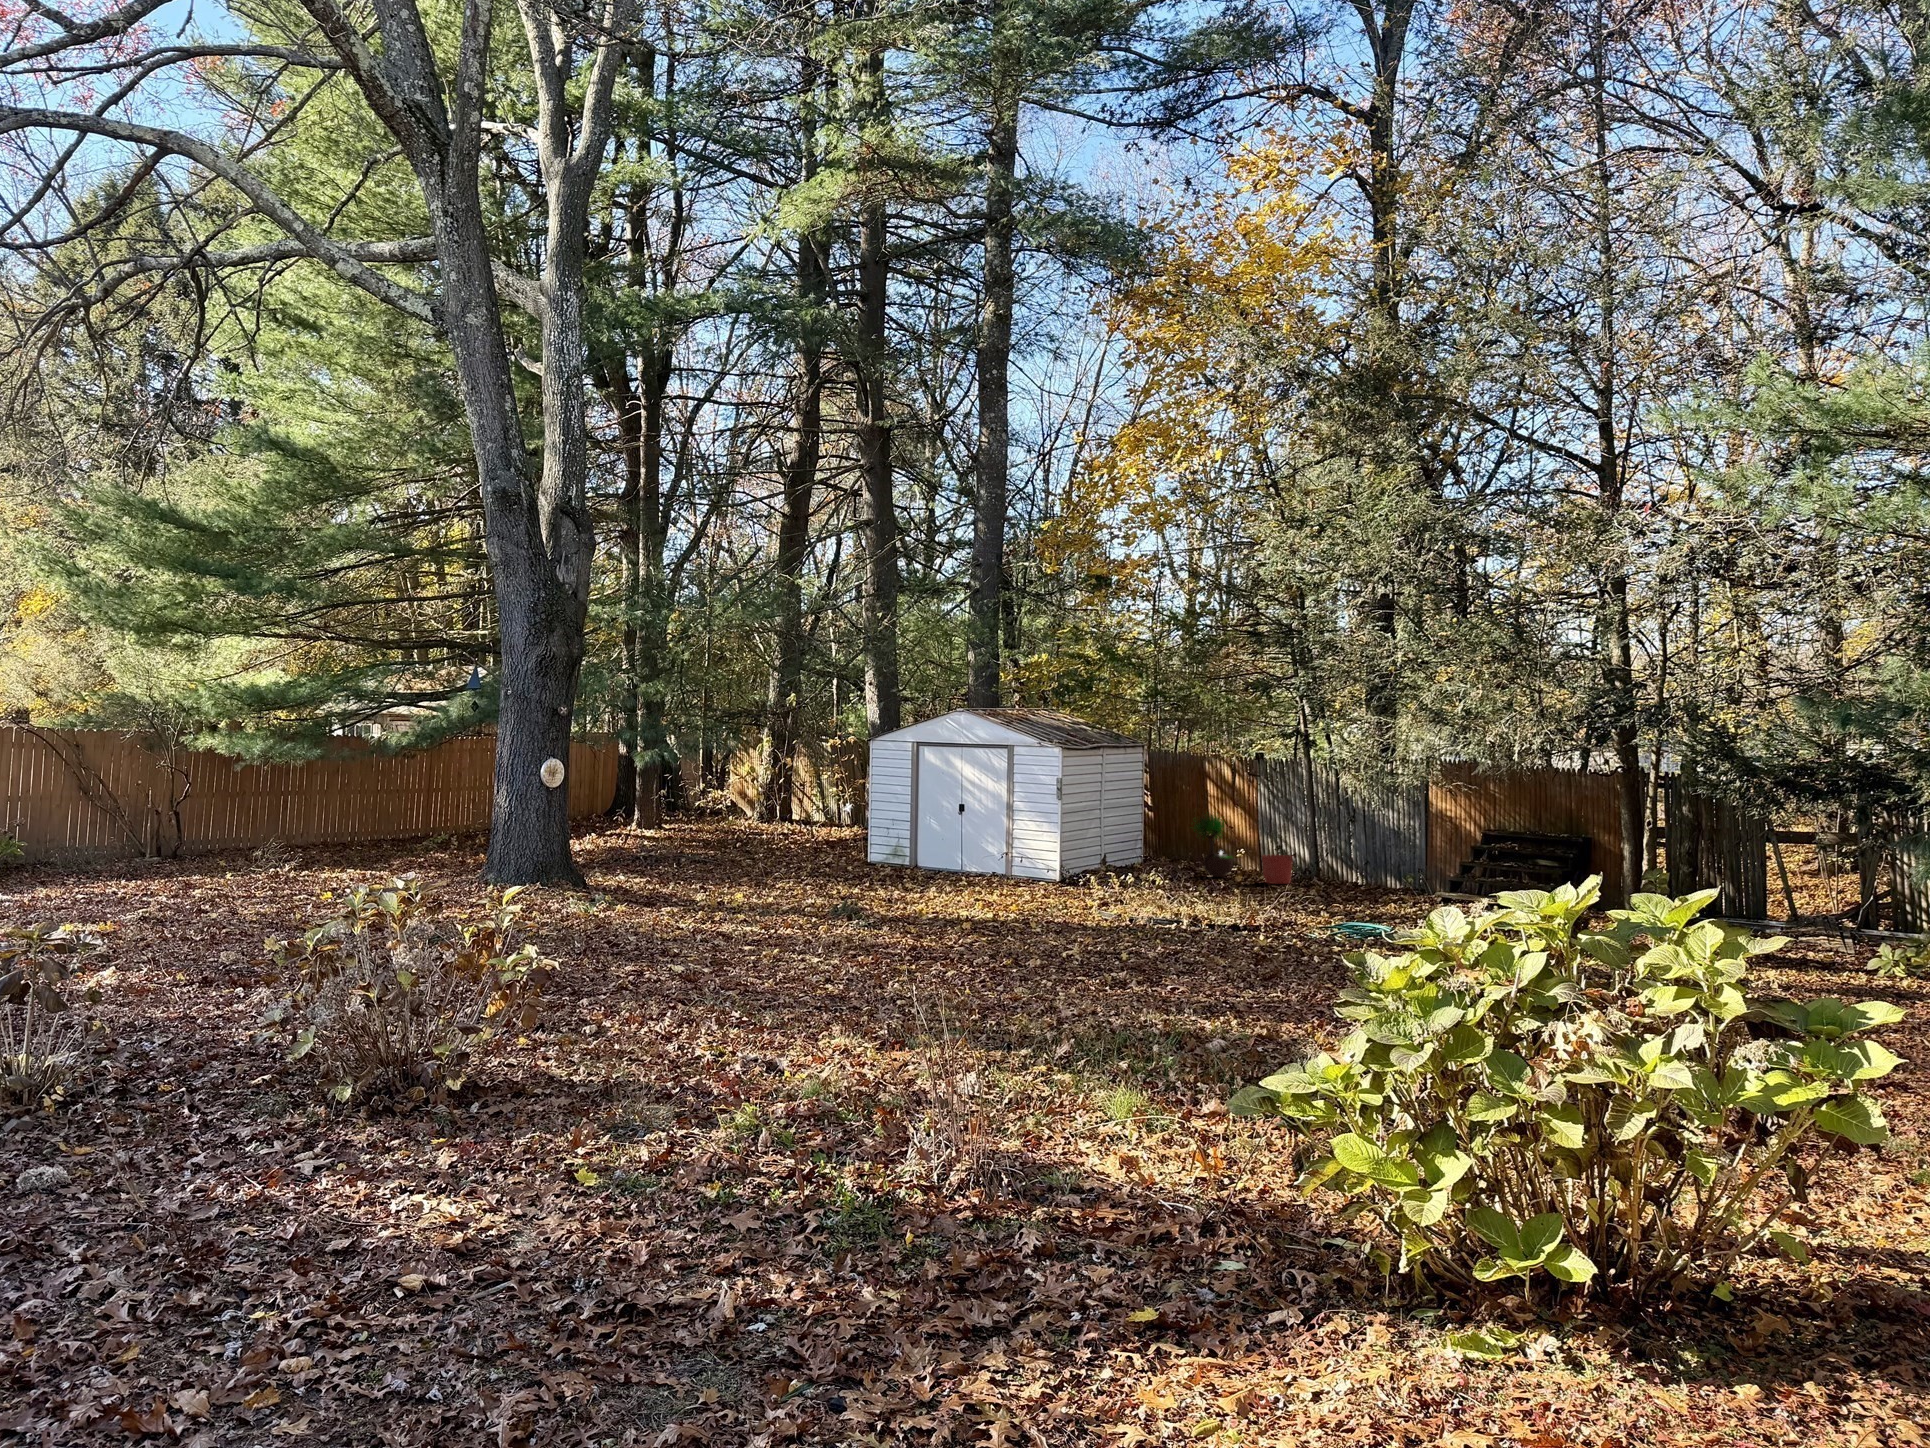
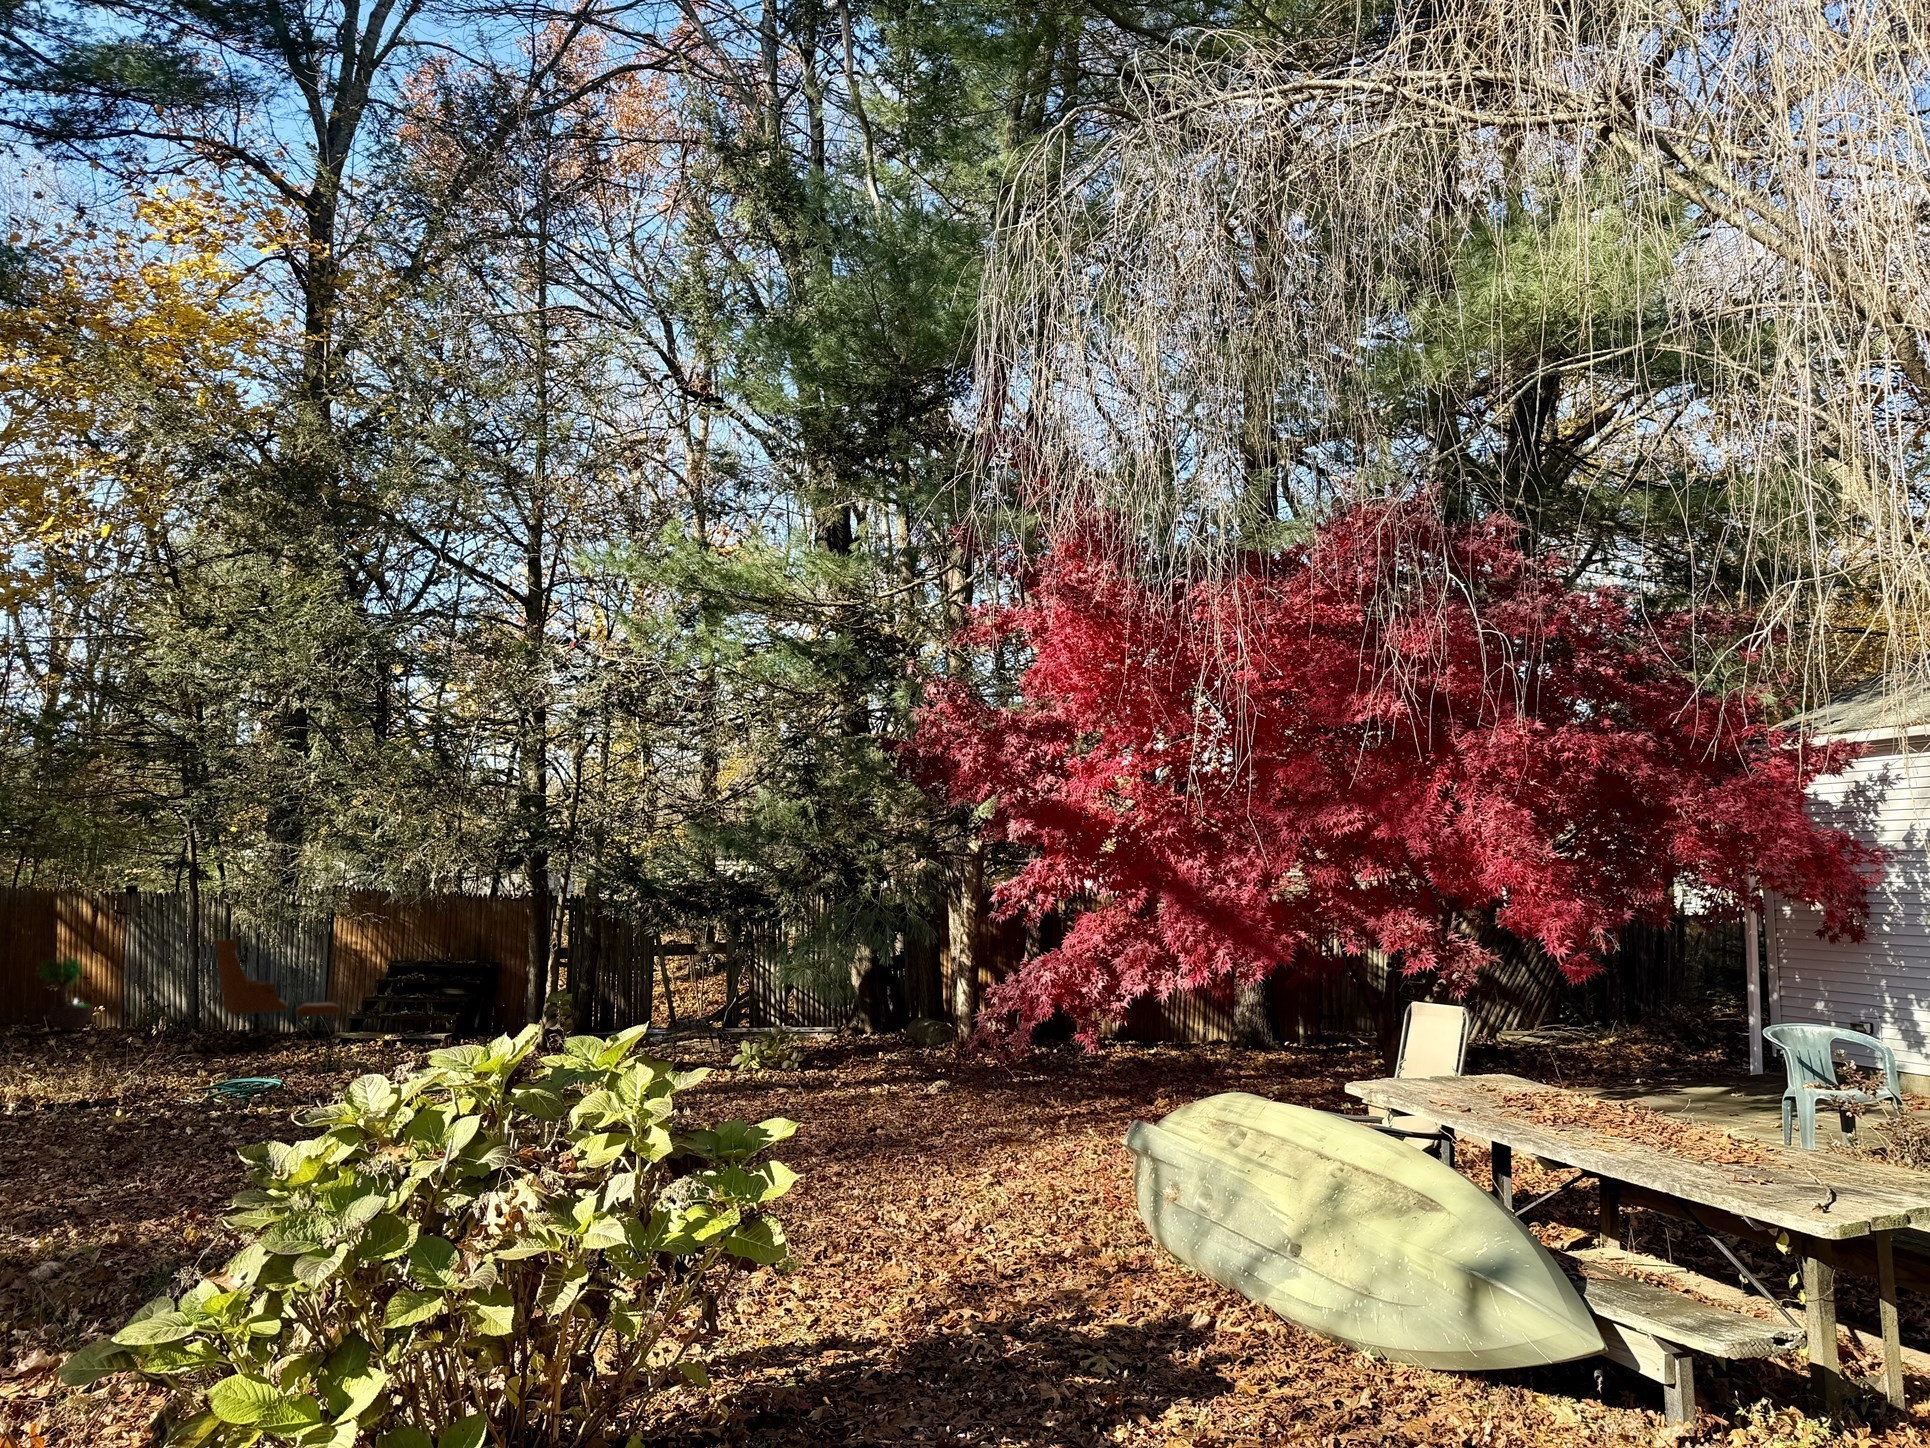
lounge chair: none [1327,804,1440,897] -> present [215,938,341,1037]
bucket: present [1262,855,1294,884] -> none [129,998,172,1033]

